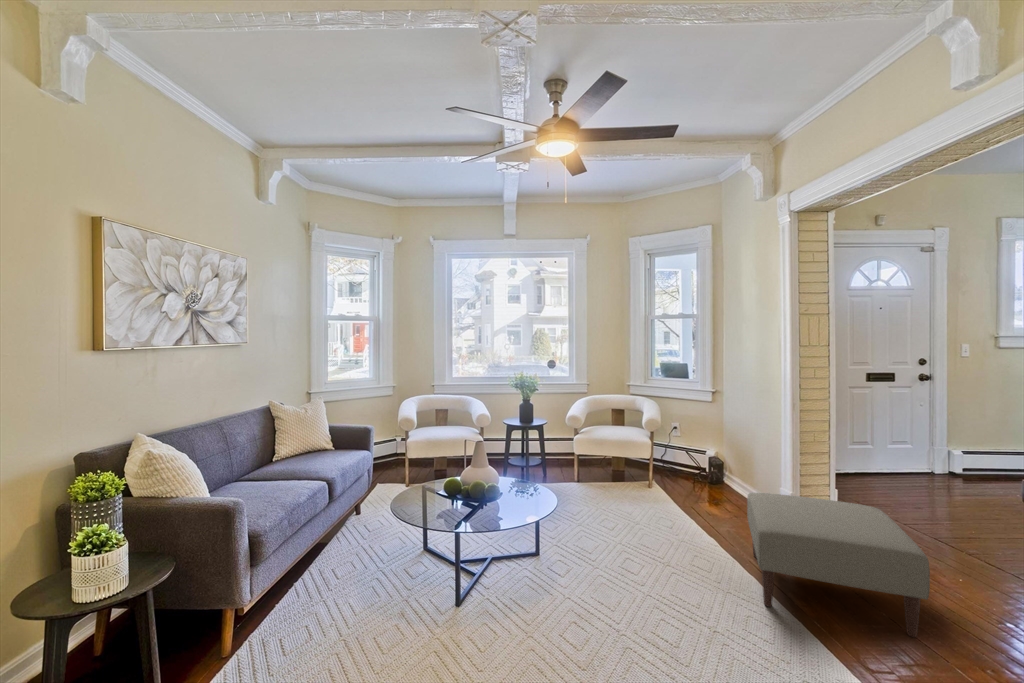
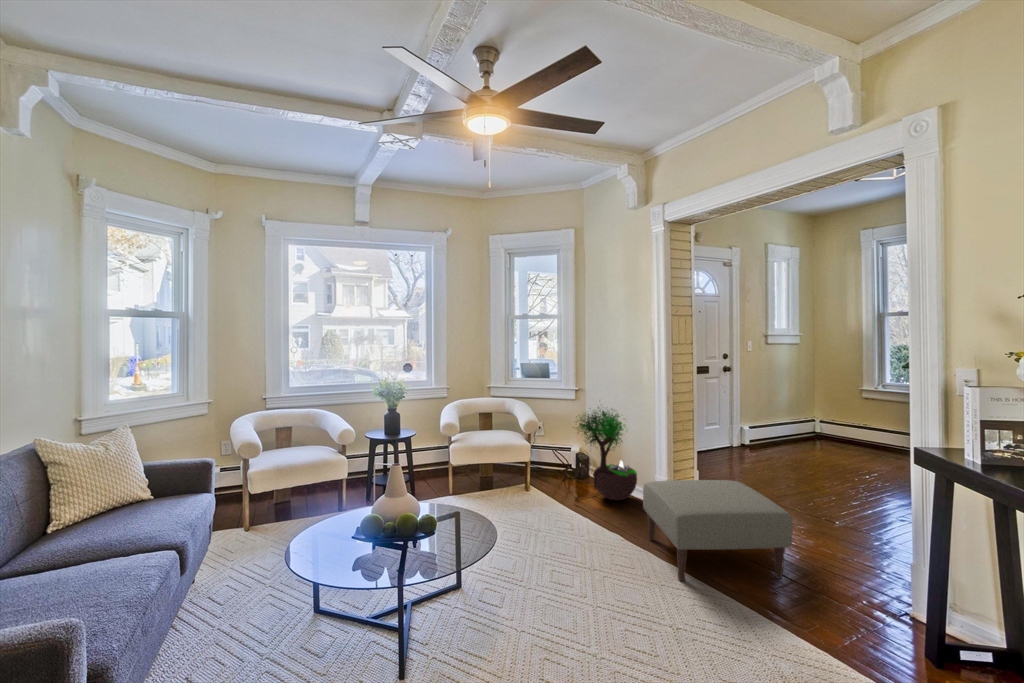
potted tree: none [690,402,765,511] -> present [576,407,637,500]

